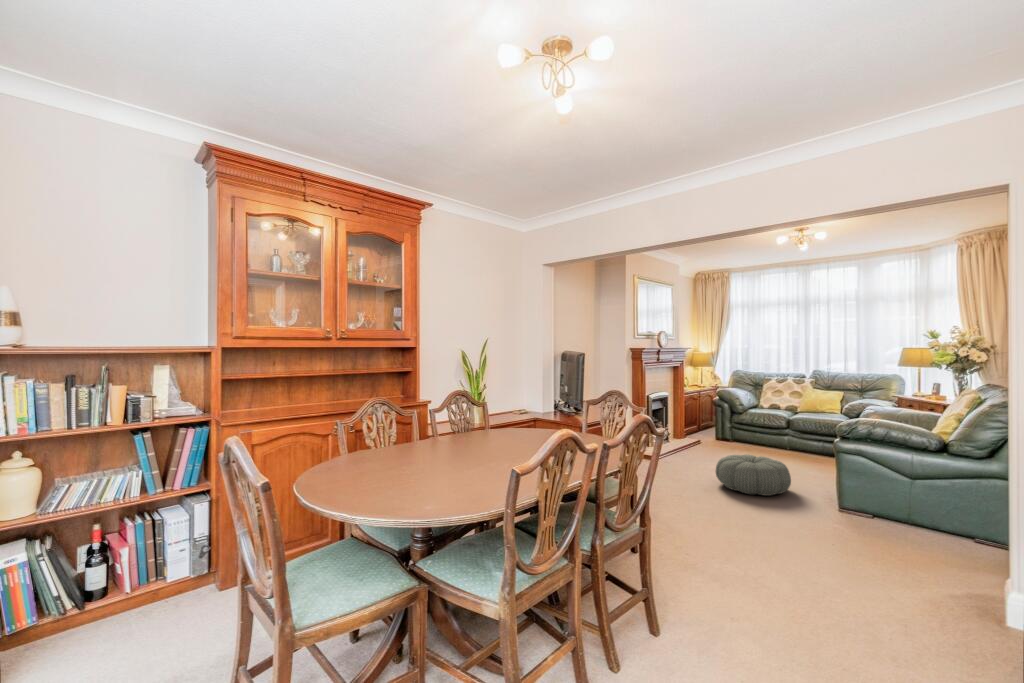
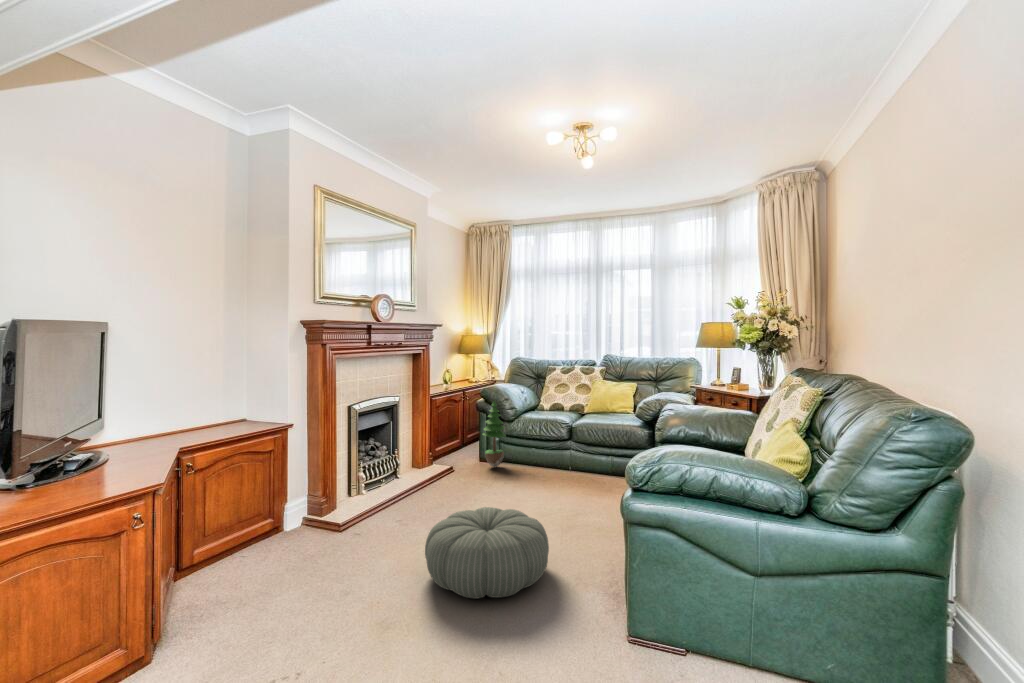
potted tree: none [719,398,737,445] -> present [483,401,506,467]

